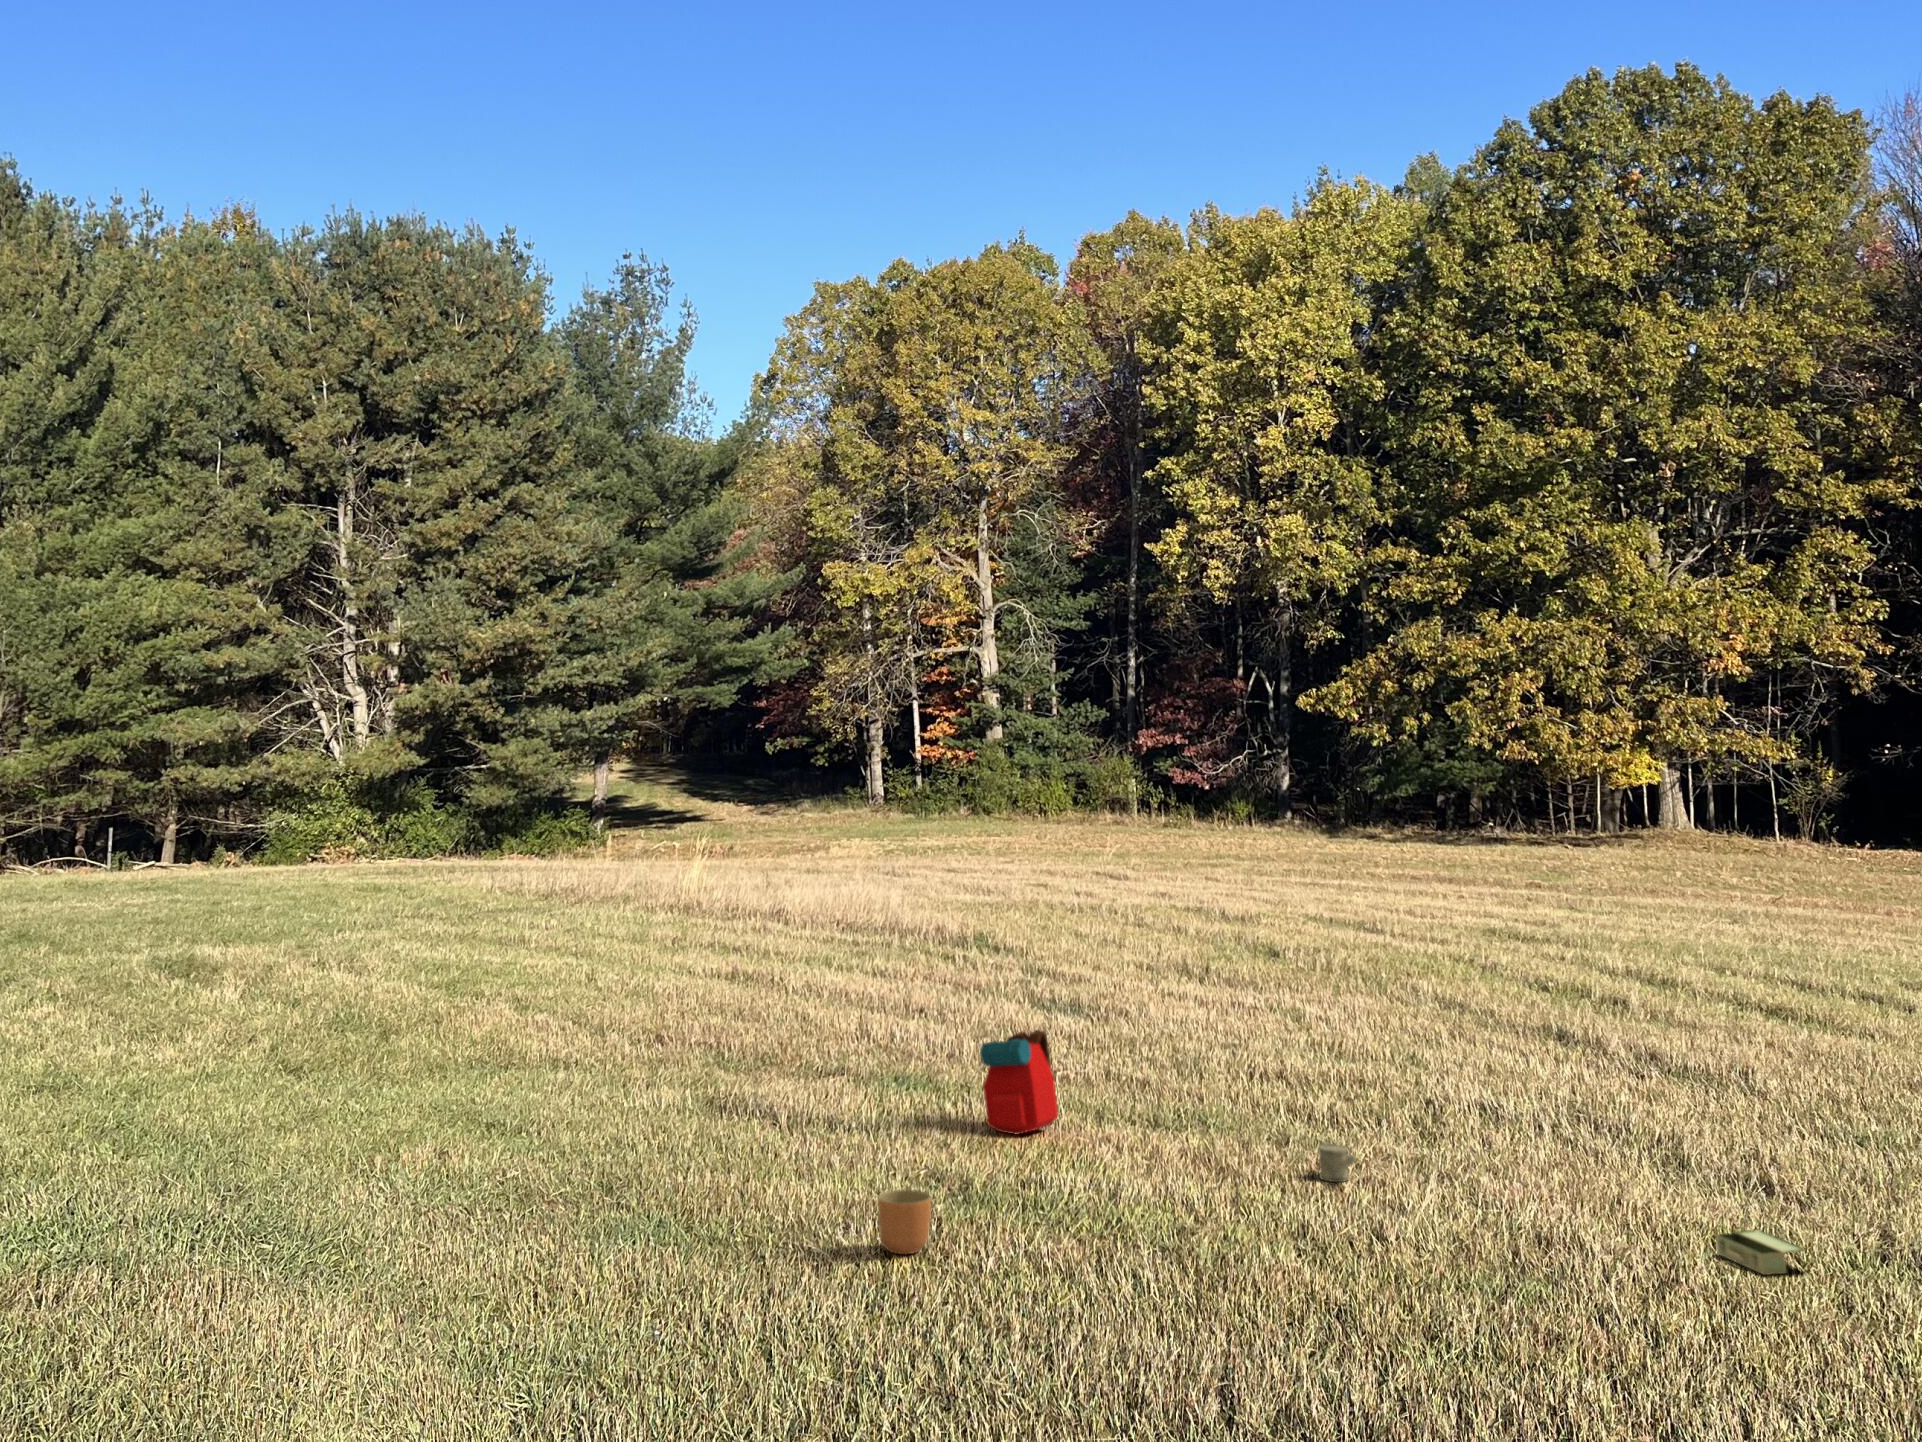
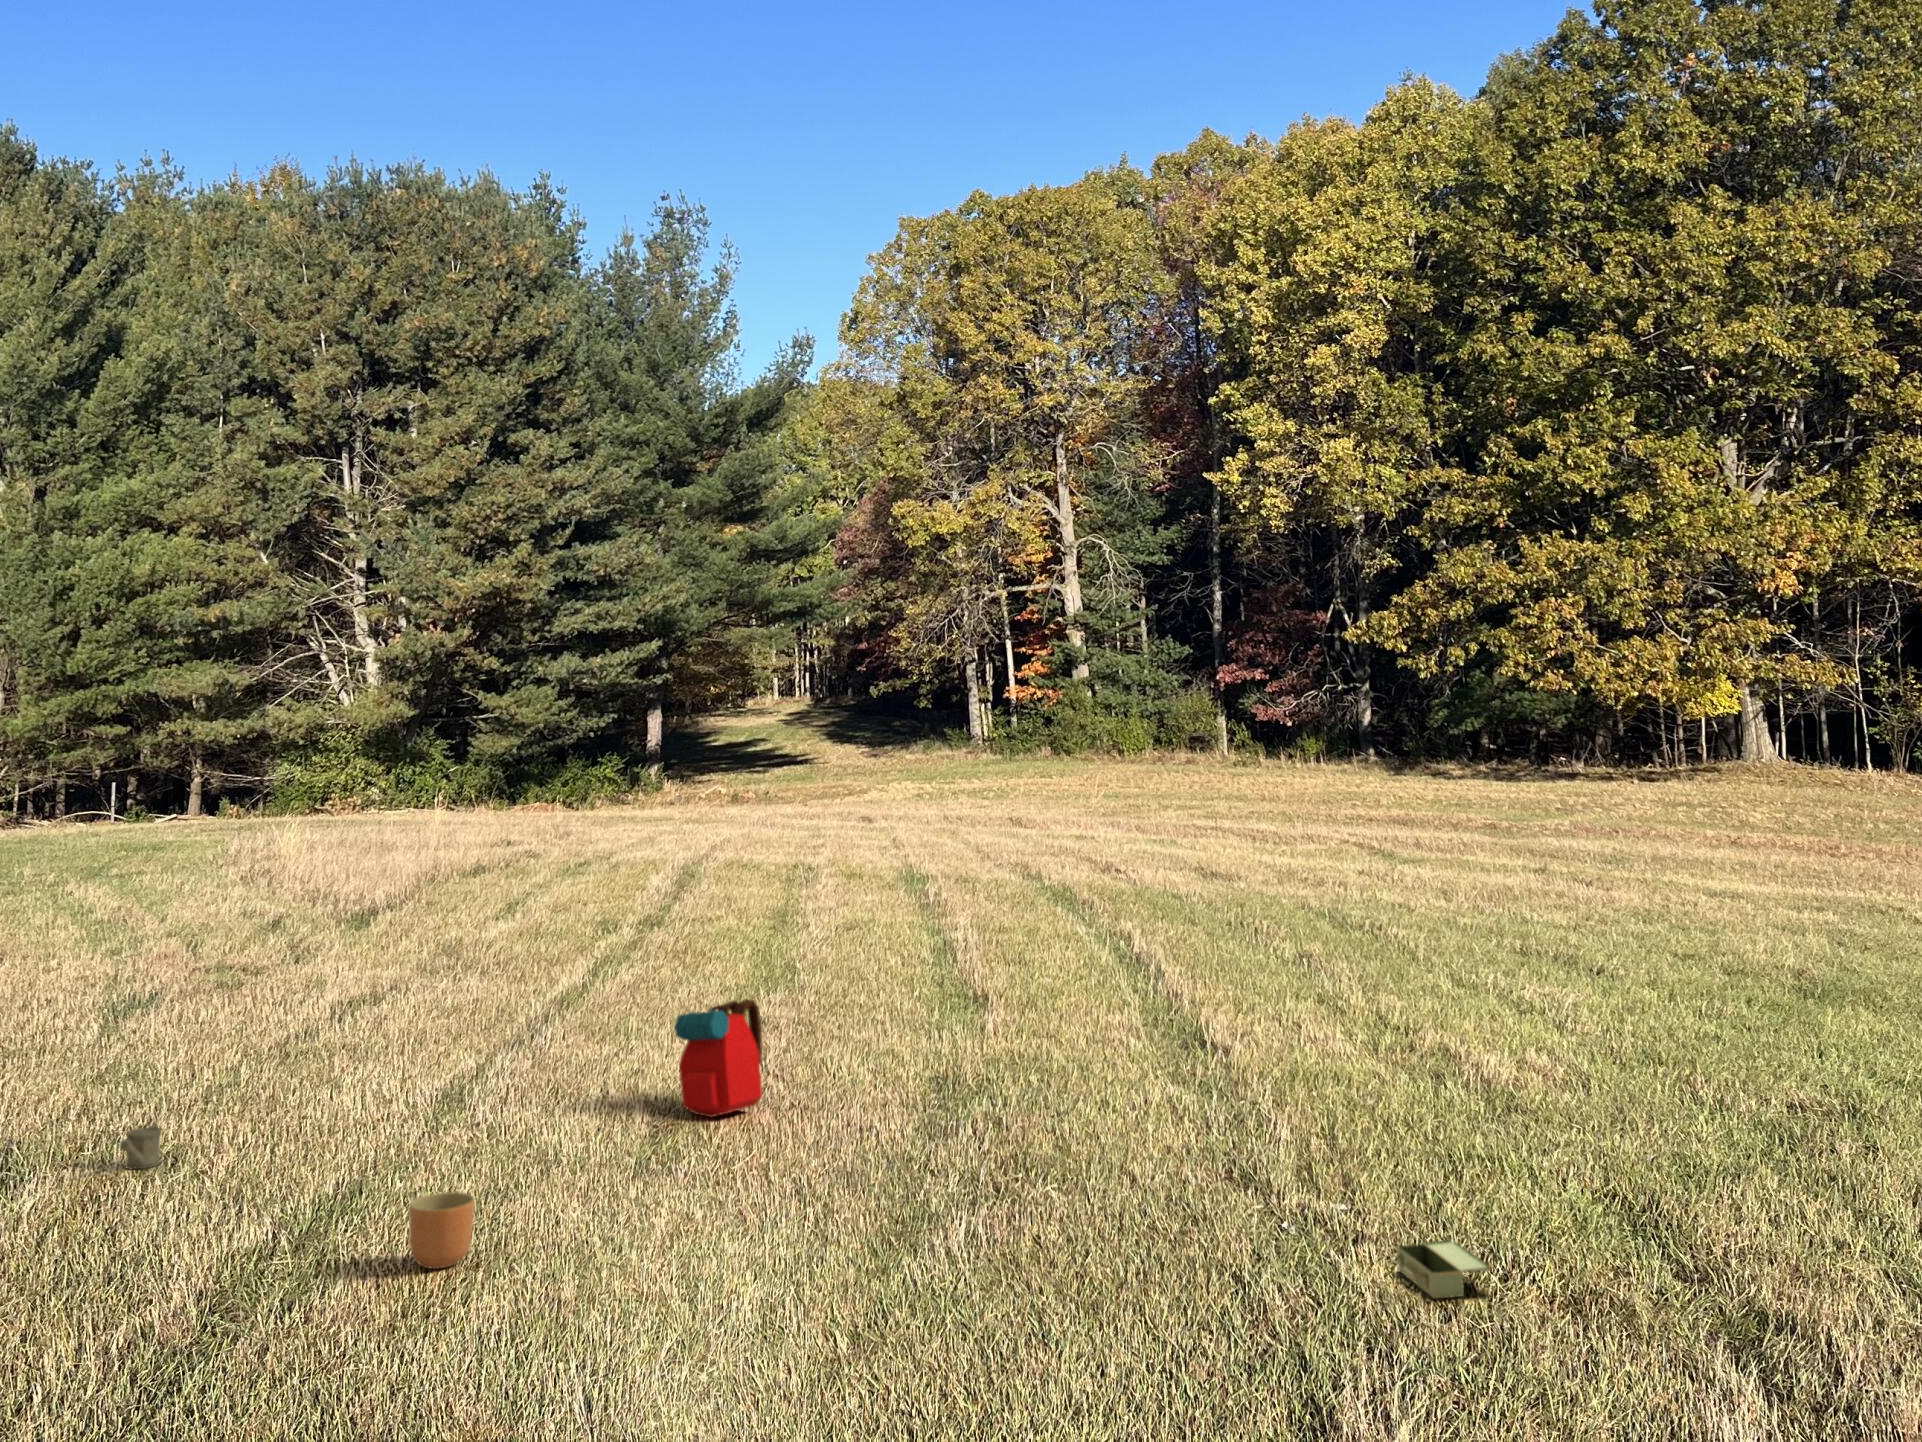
watering can: present [1318,1141,1356,1182] -> present [120,1123,162,1169]

